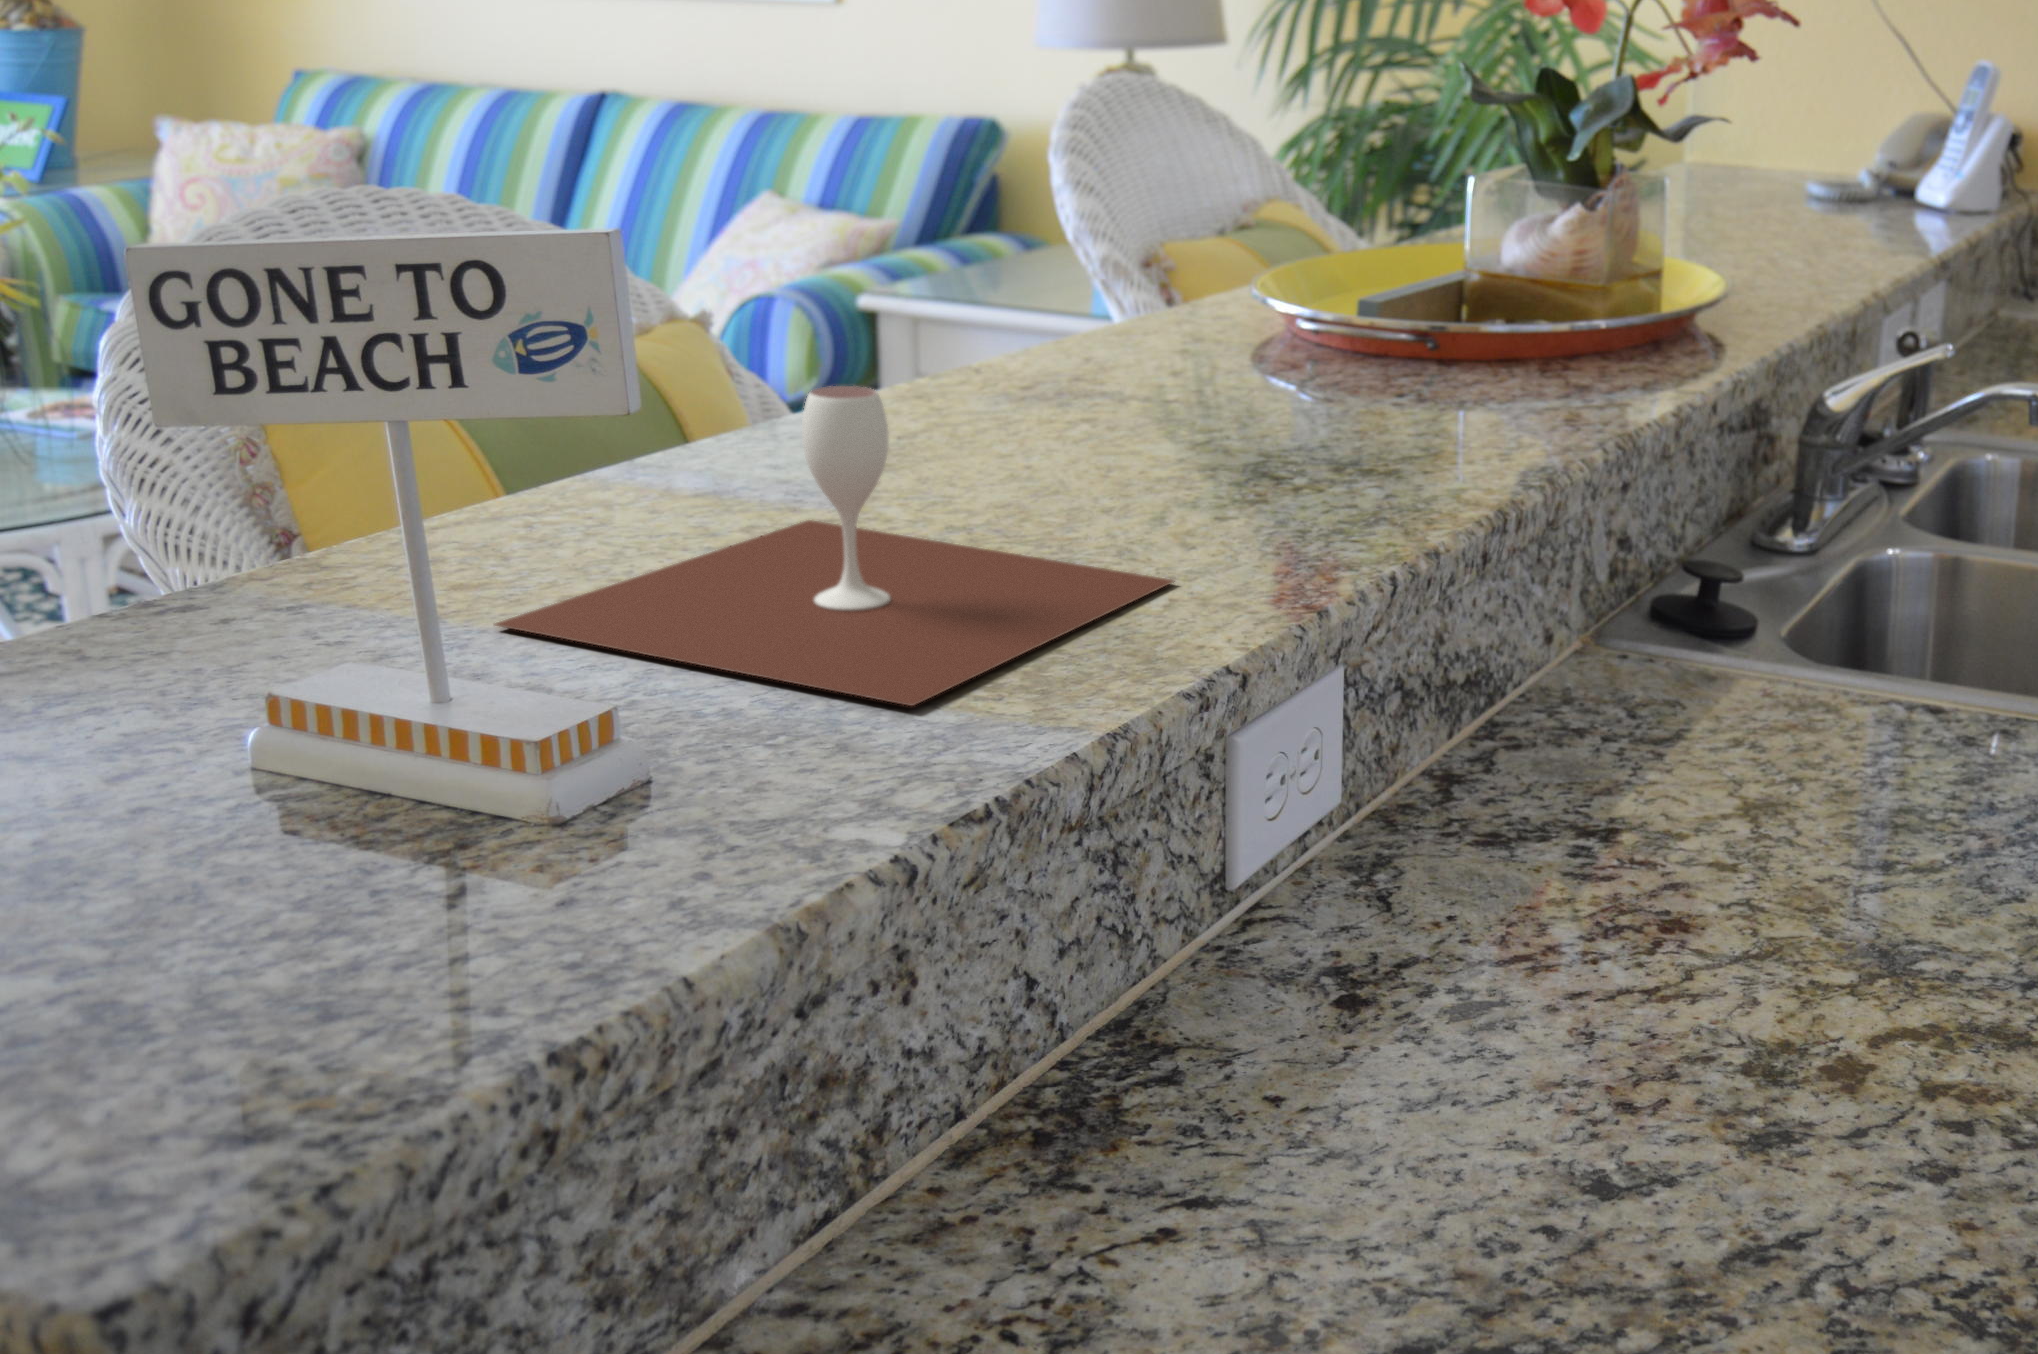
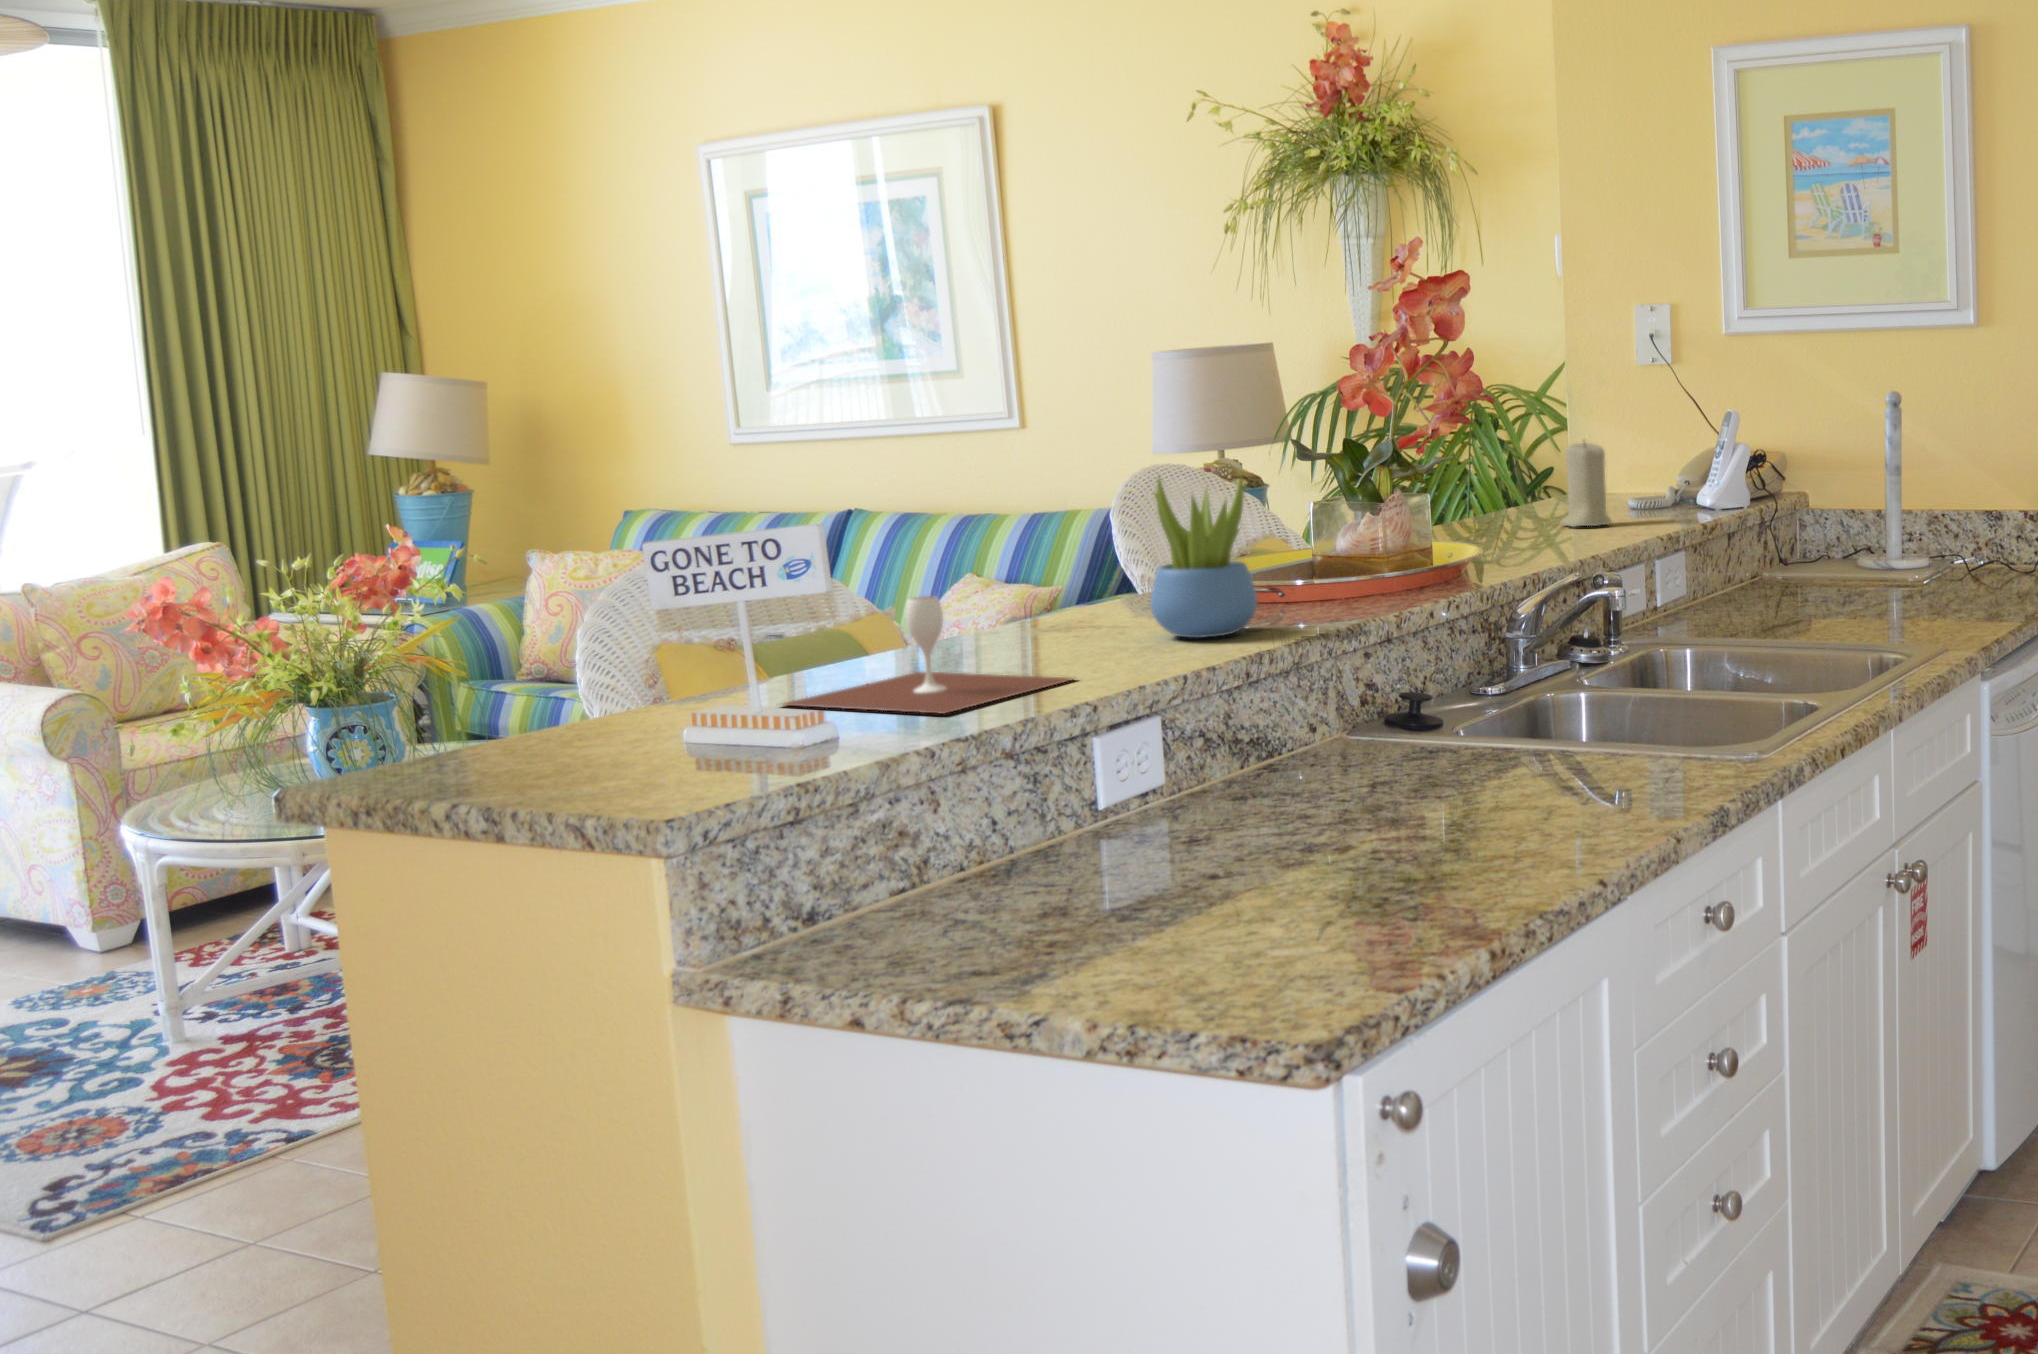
candle: none [1750,93,1837,233] -> present [1561,442,1611,527]
succulent plant: none [1258,124,1469,460] -> present [1150,476,1257,638]

